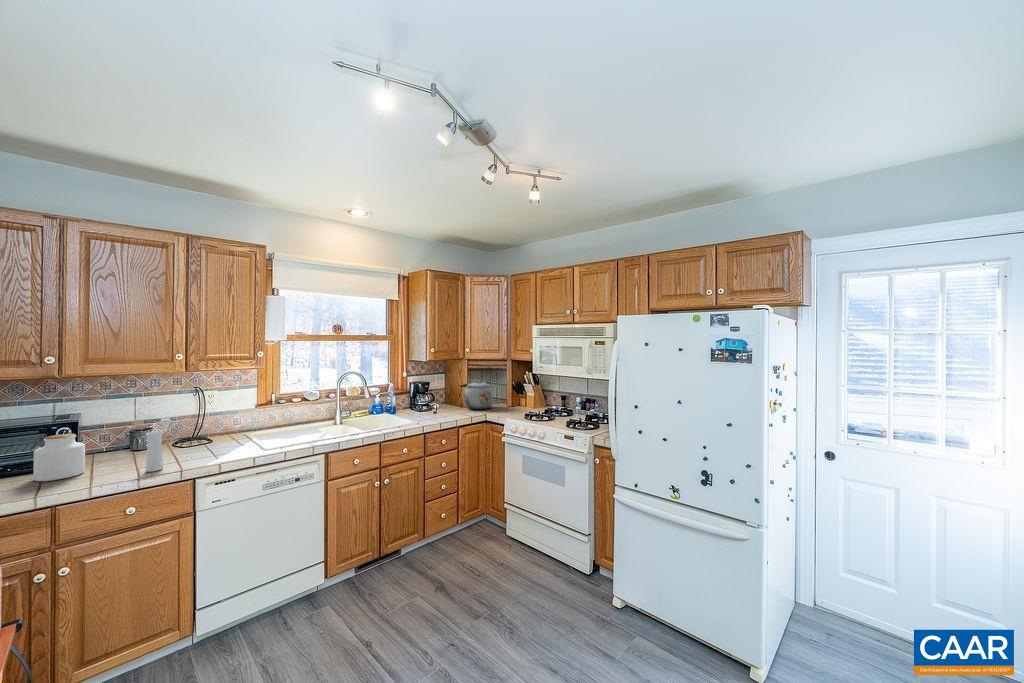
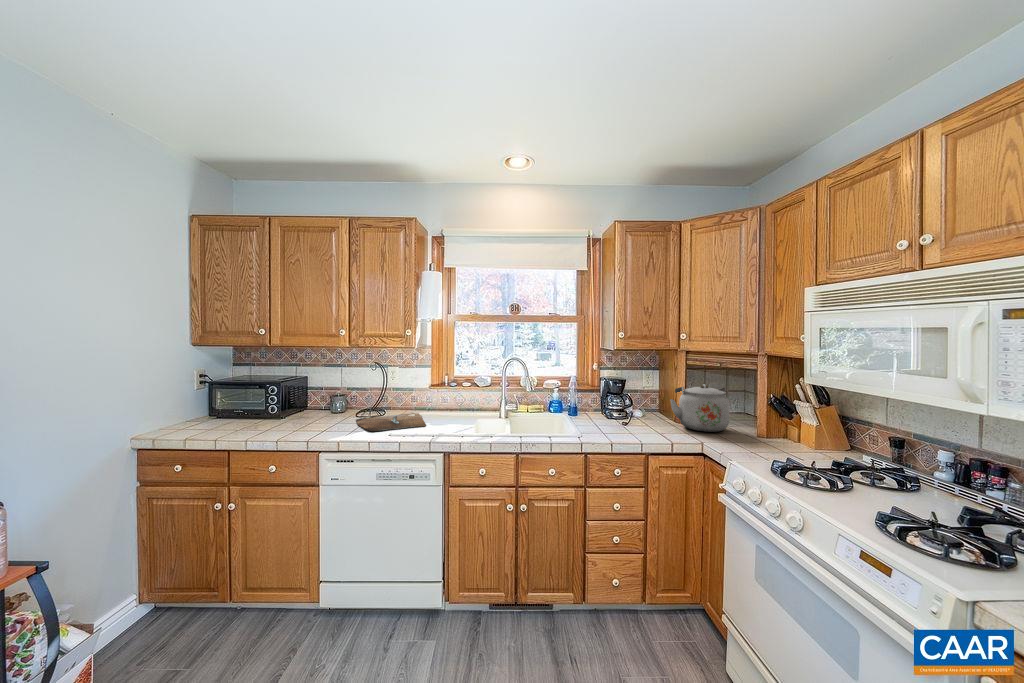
pepper mill: present [146,418,171,472] -> none [292,389,322,436]
cutting board: none [191,432,286,451] -> present [356,413,426,431]
jar: present [33,434,85,481] -> none [246,392,277,429]

